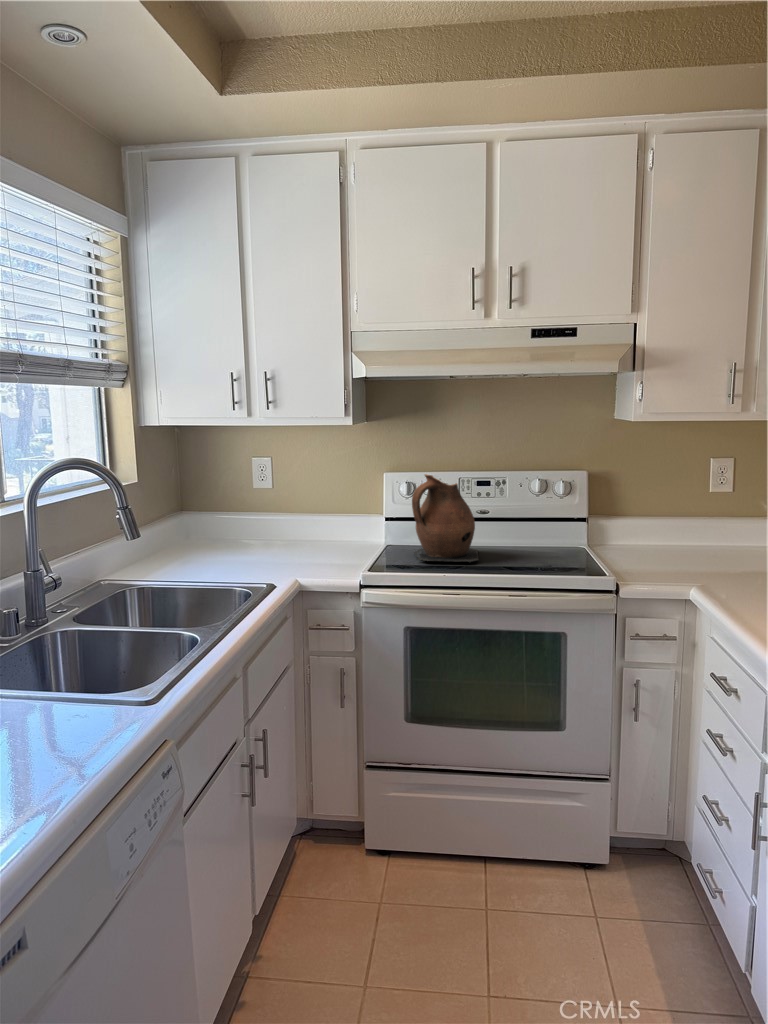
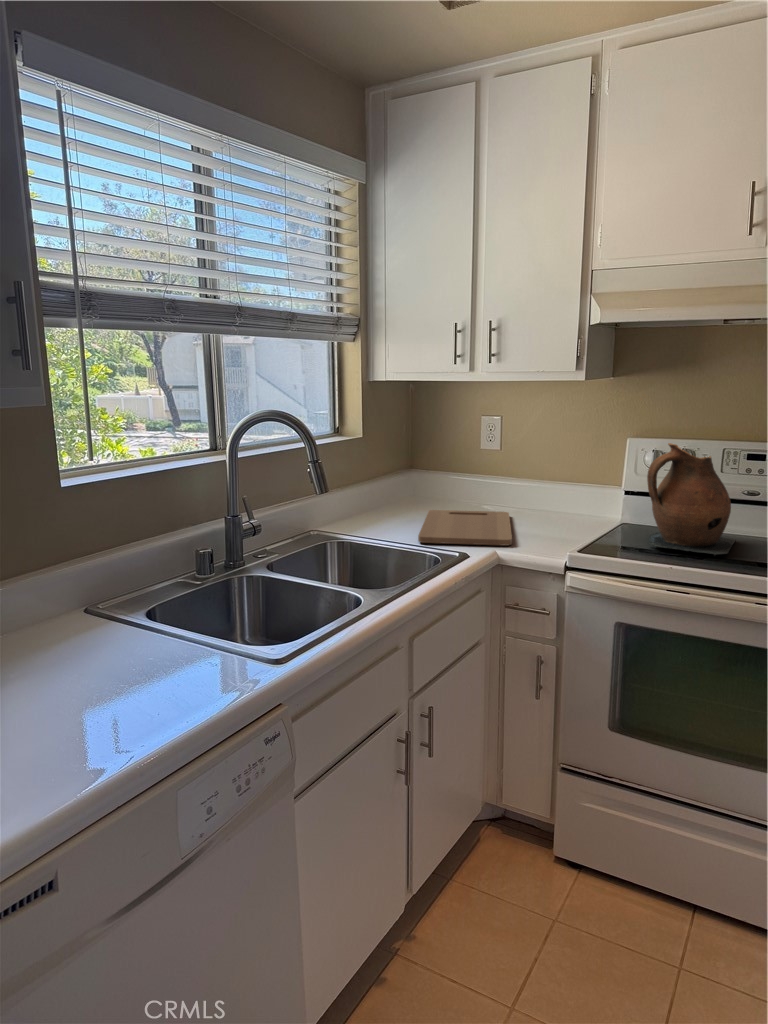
cutting board: none [211,546,307,580] -> present [418,510,512,545]

